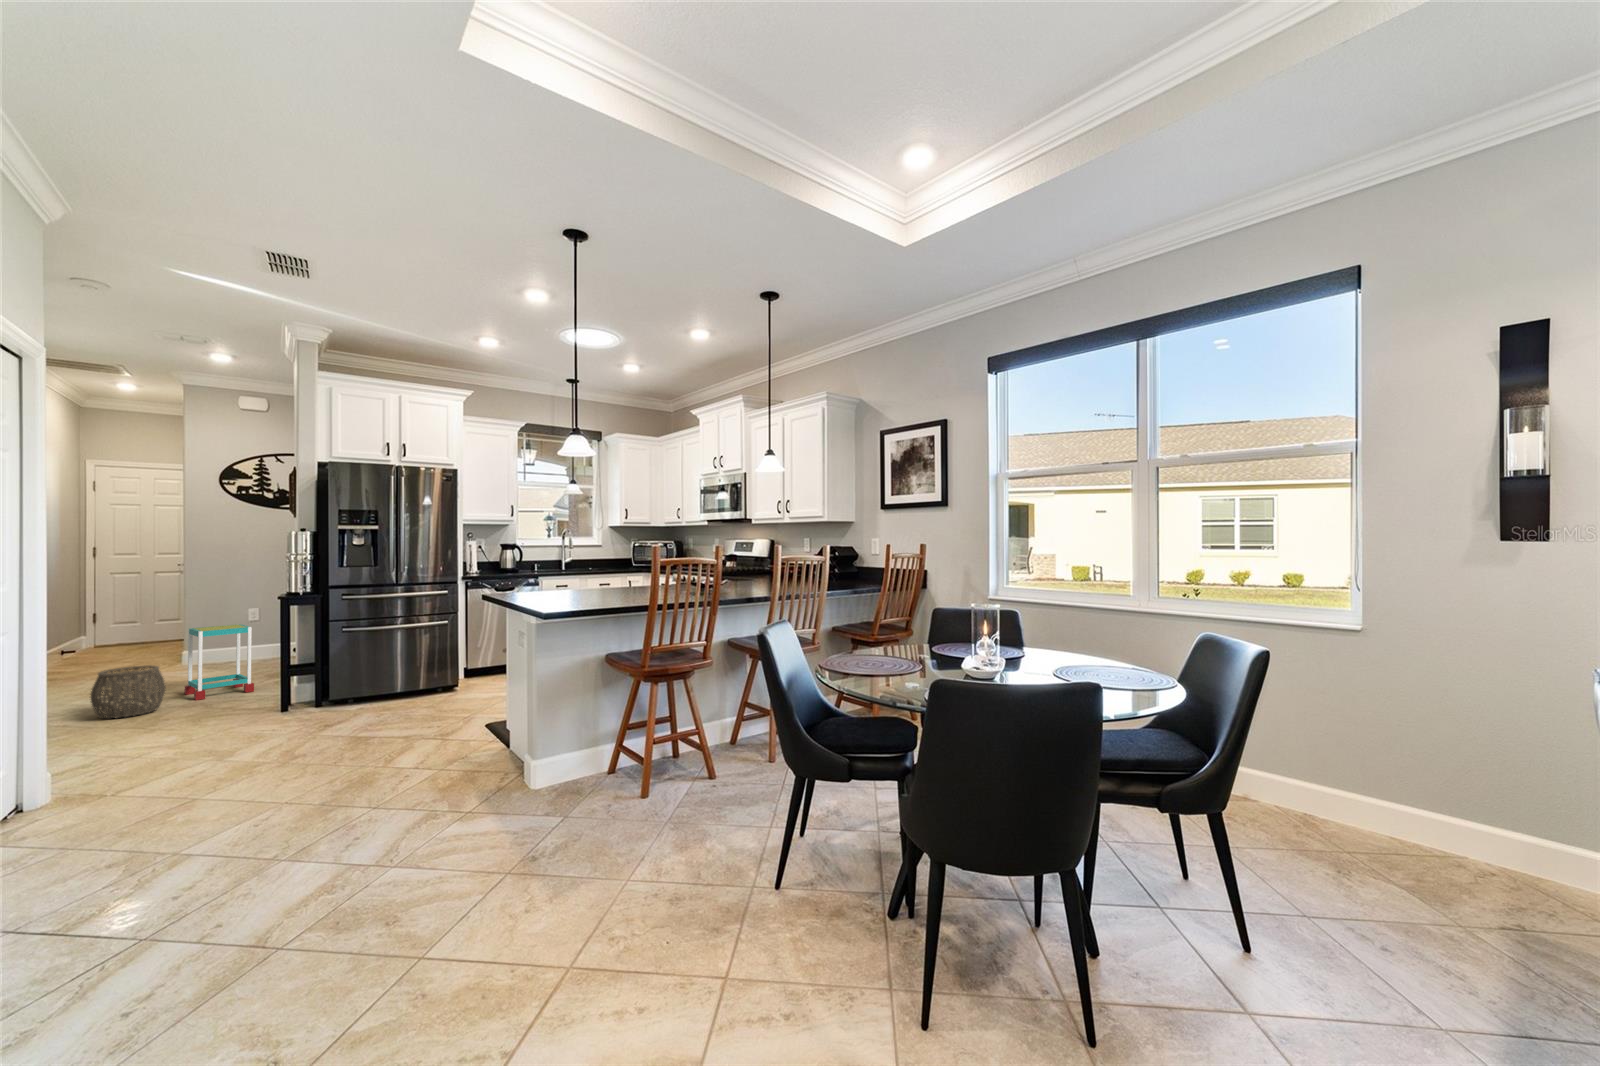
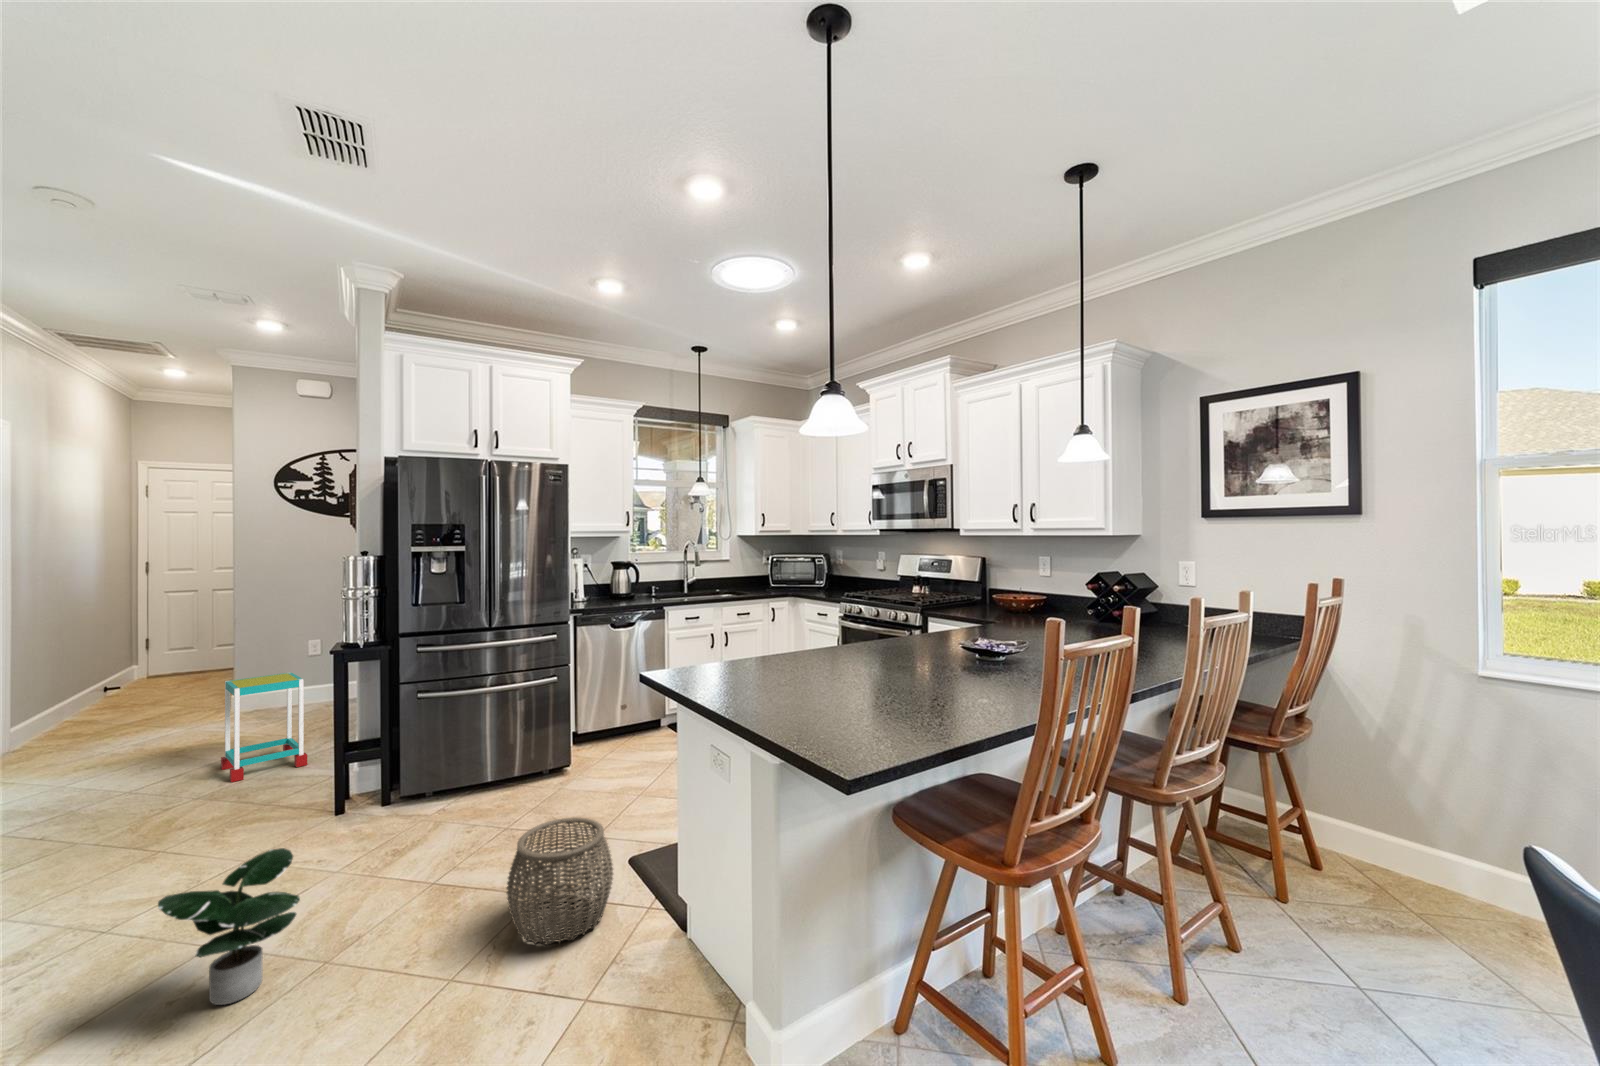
woven basket: present [90,665,166,719] -> present [507,817,613,945]
potted plant: none [186,699,270,778] -> present [158,848,300,1005]

